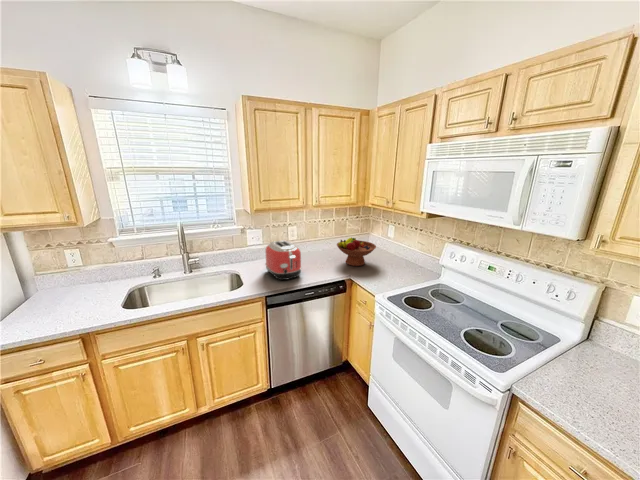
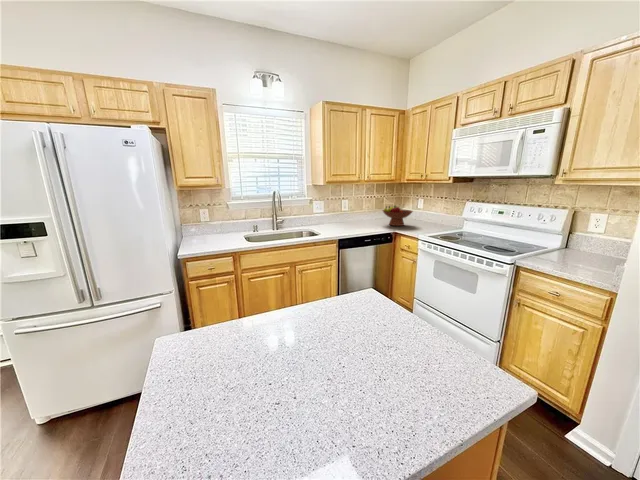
toaster: present [265,240,302,280] -> none [332,206,360,231]

